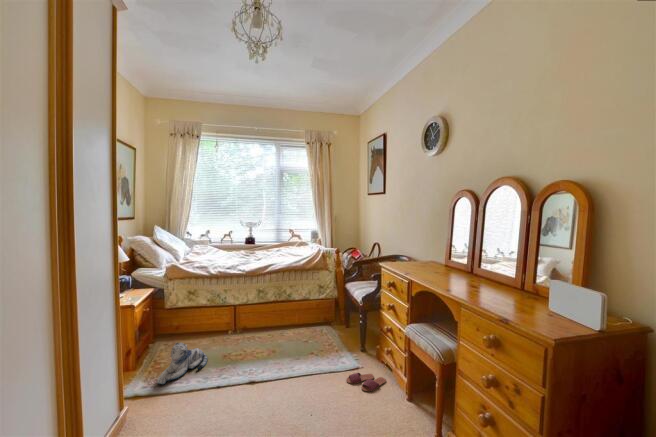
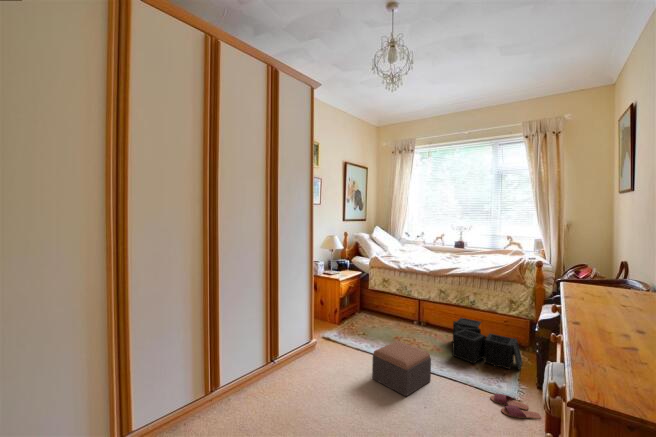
storage bin: none [277,311,343,354] -> present [452,318,522,369]
plush toy: present [157,343,207,384] -> none [344,312,385,339]
footstool: none [236,363,294,425] -> present [372,341,431,396]

